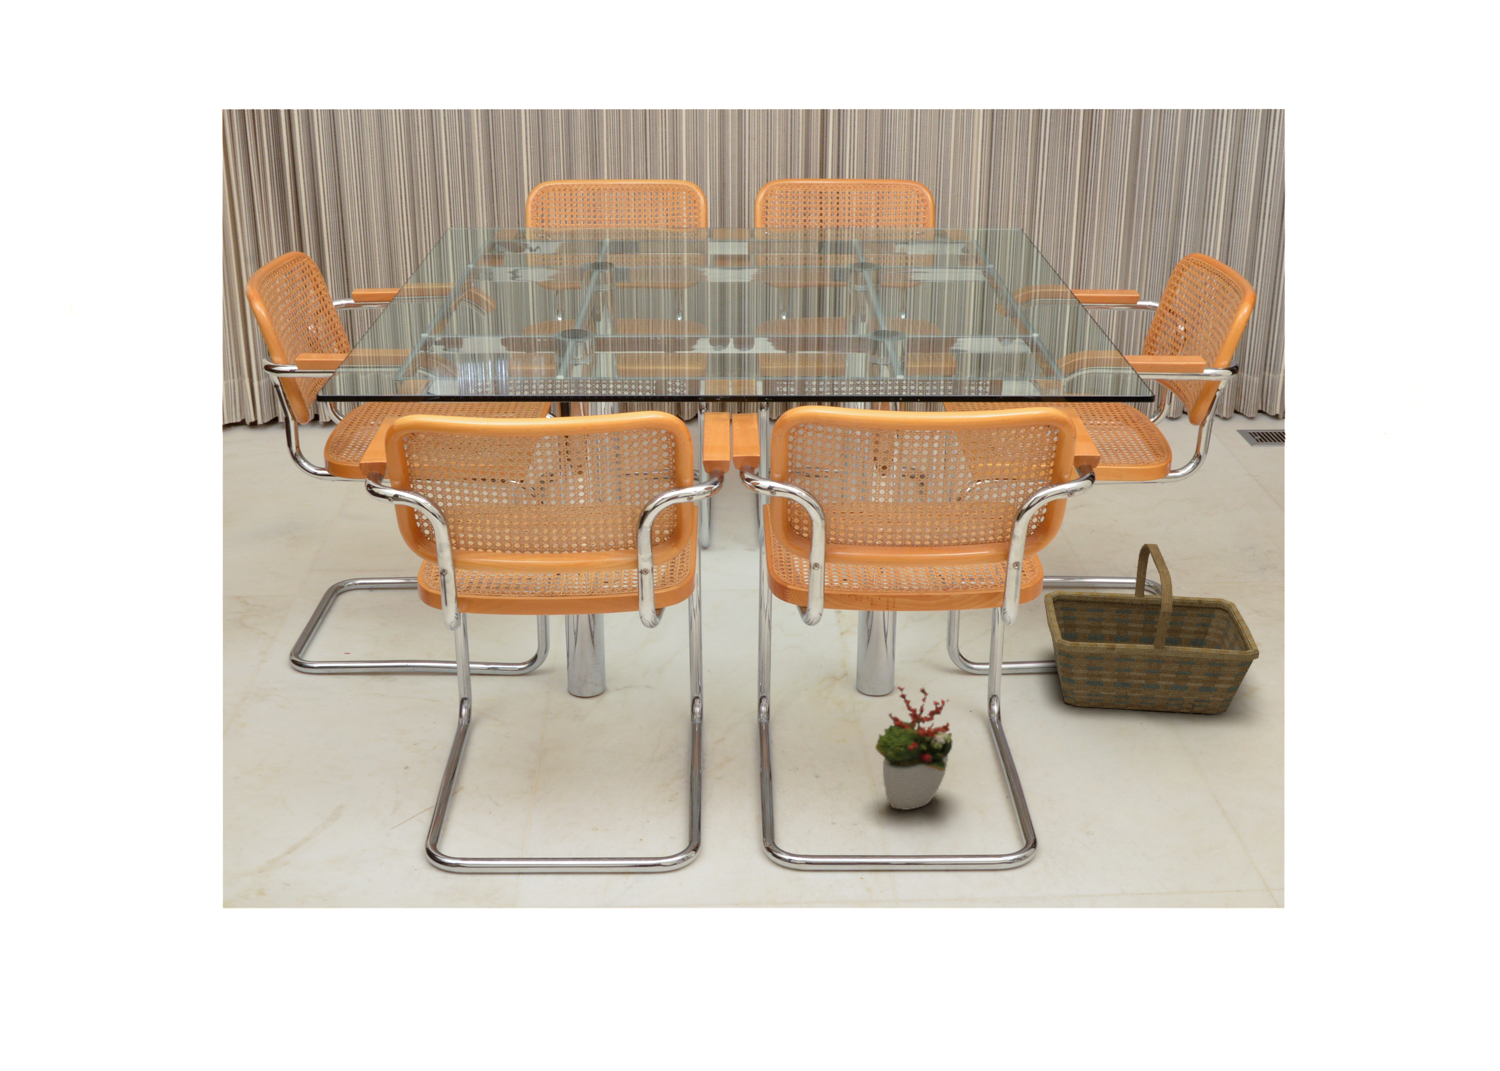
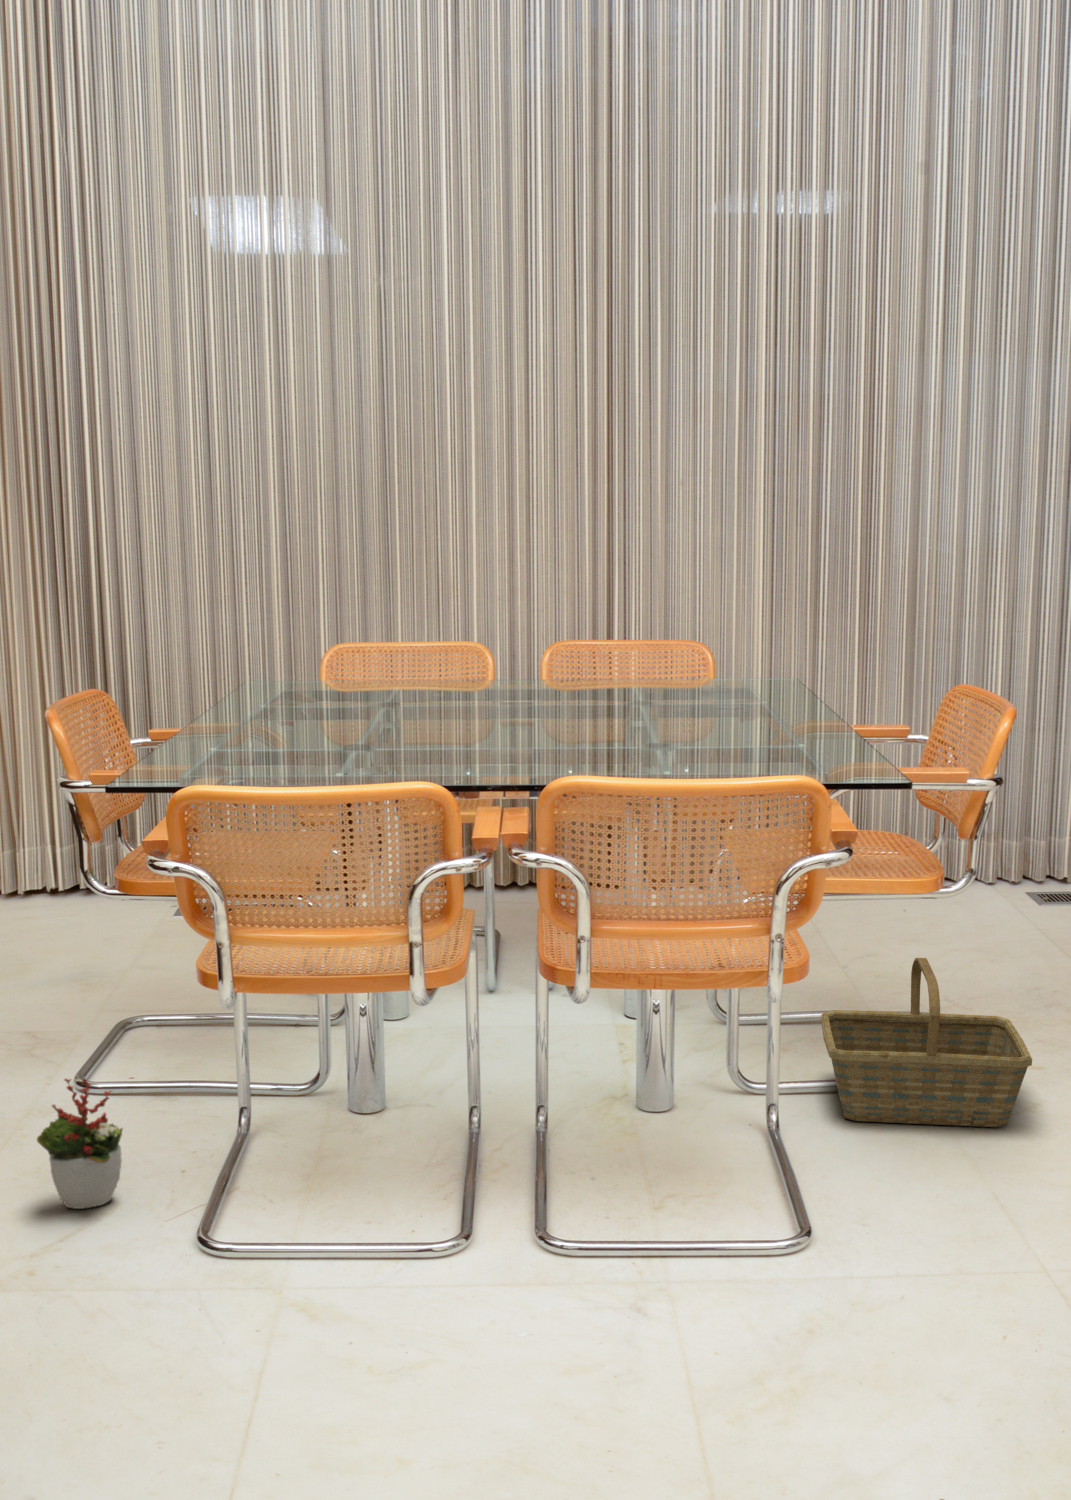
decorative plant: present [876,687,952,810] -> present [37,1078,123,1209]

